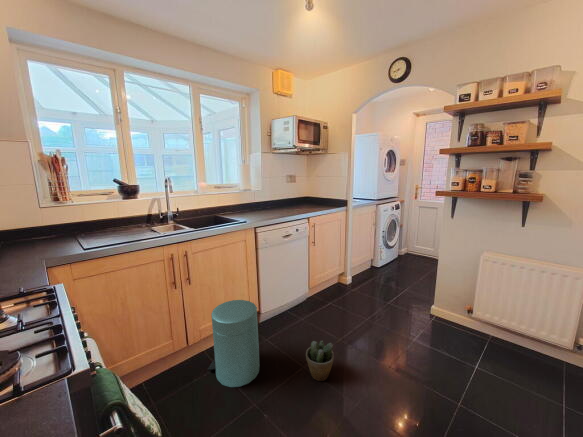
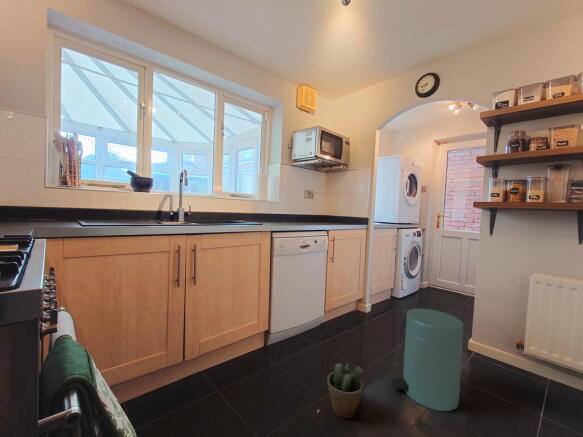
trash can: present [208,300,260,387] -> present [393,309,464,411]

